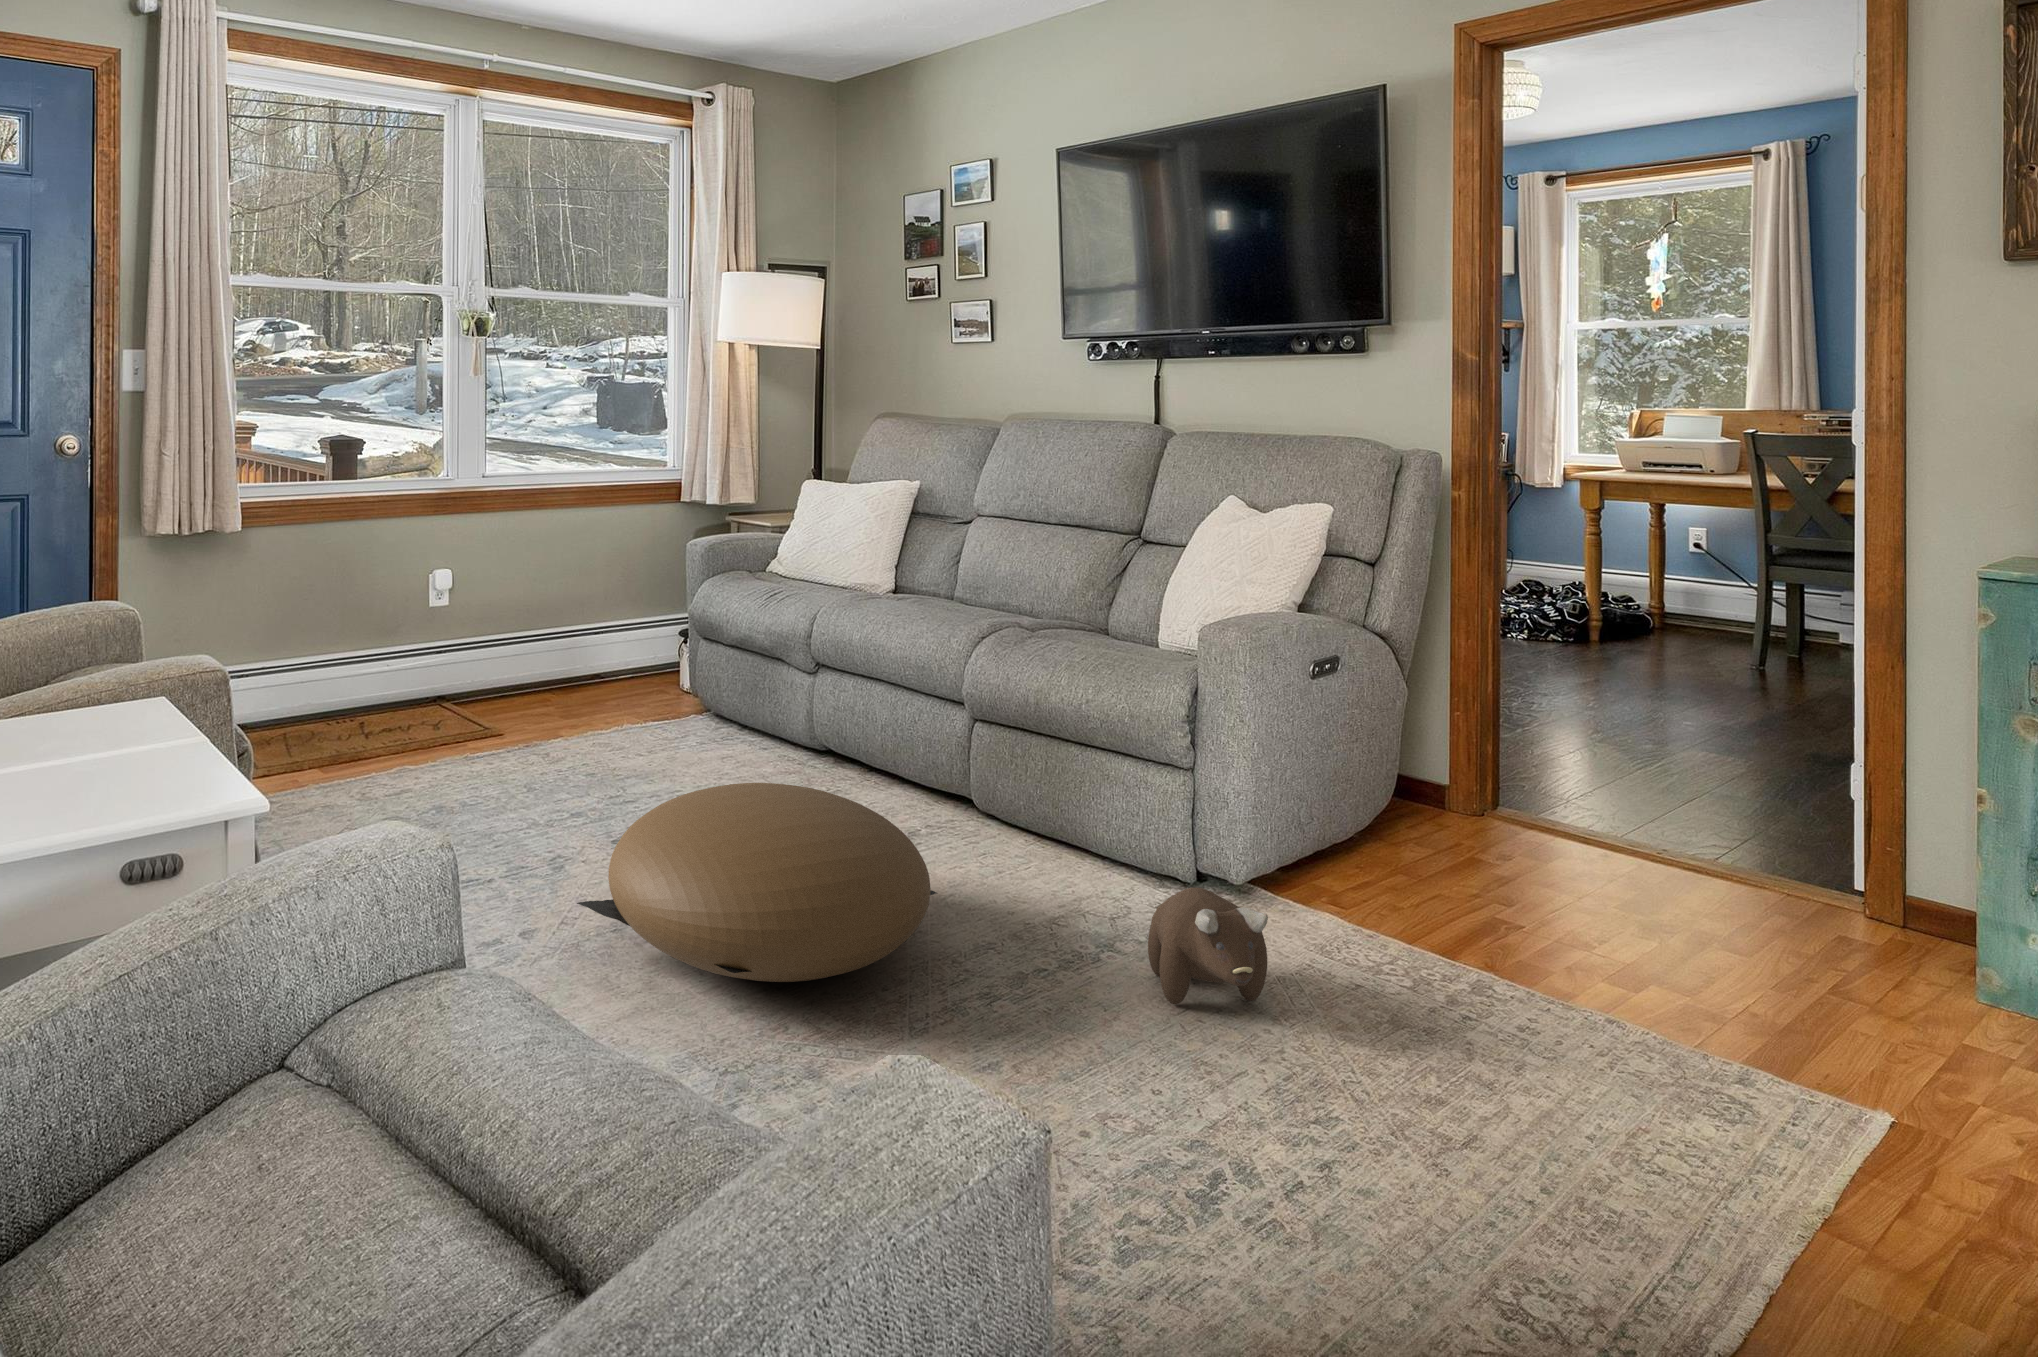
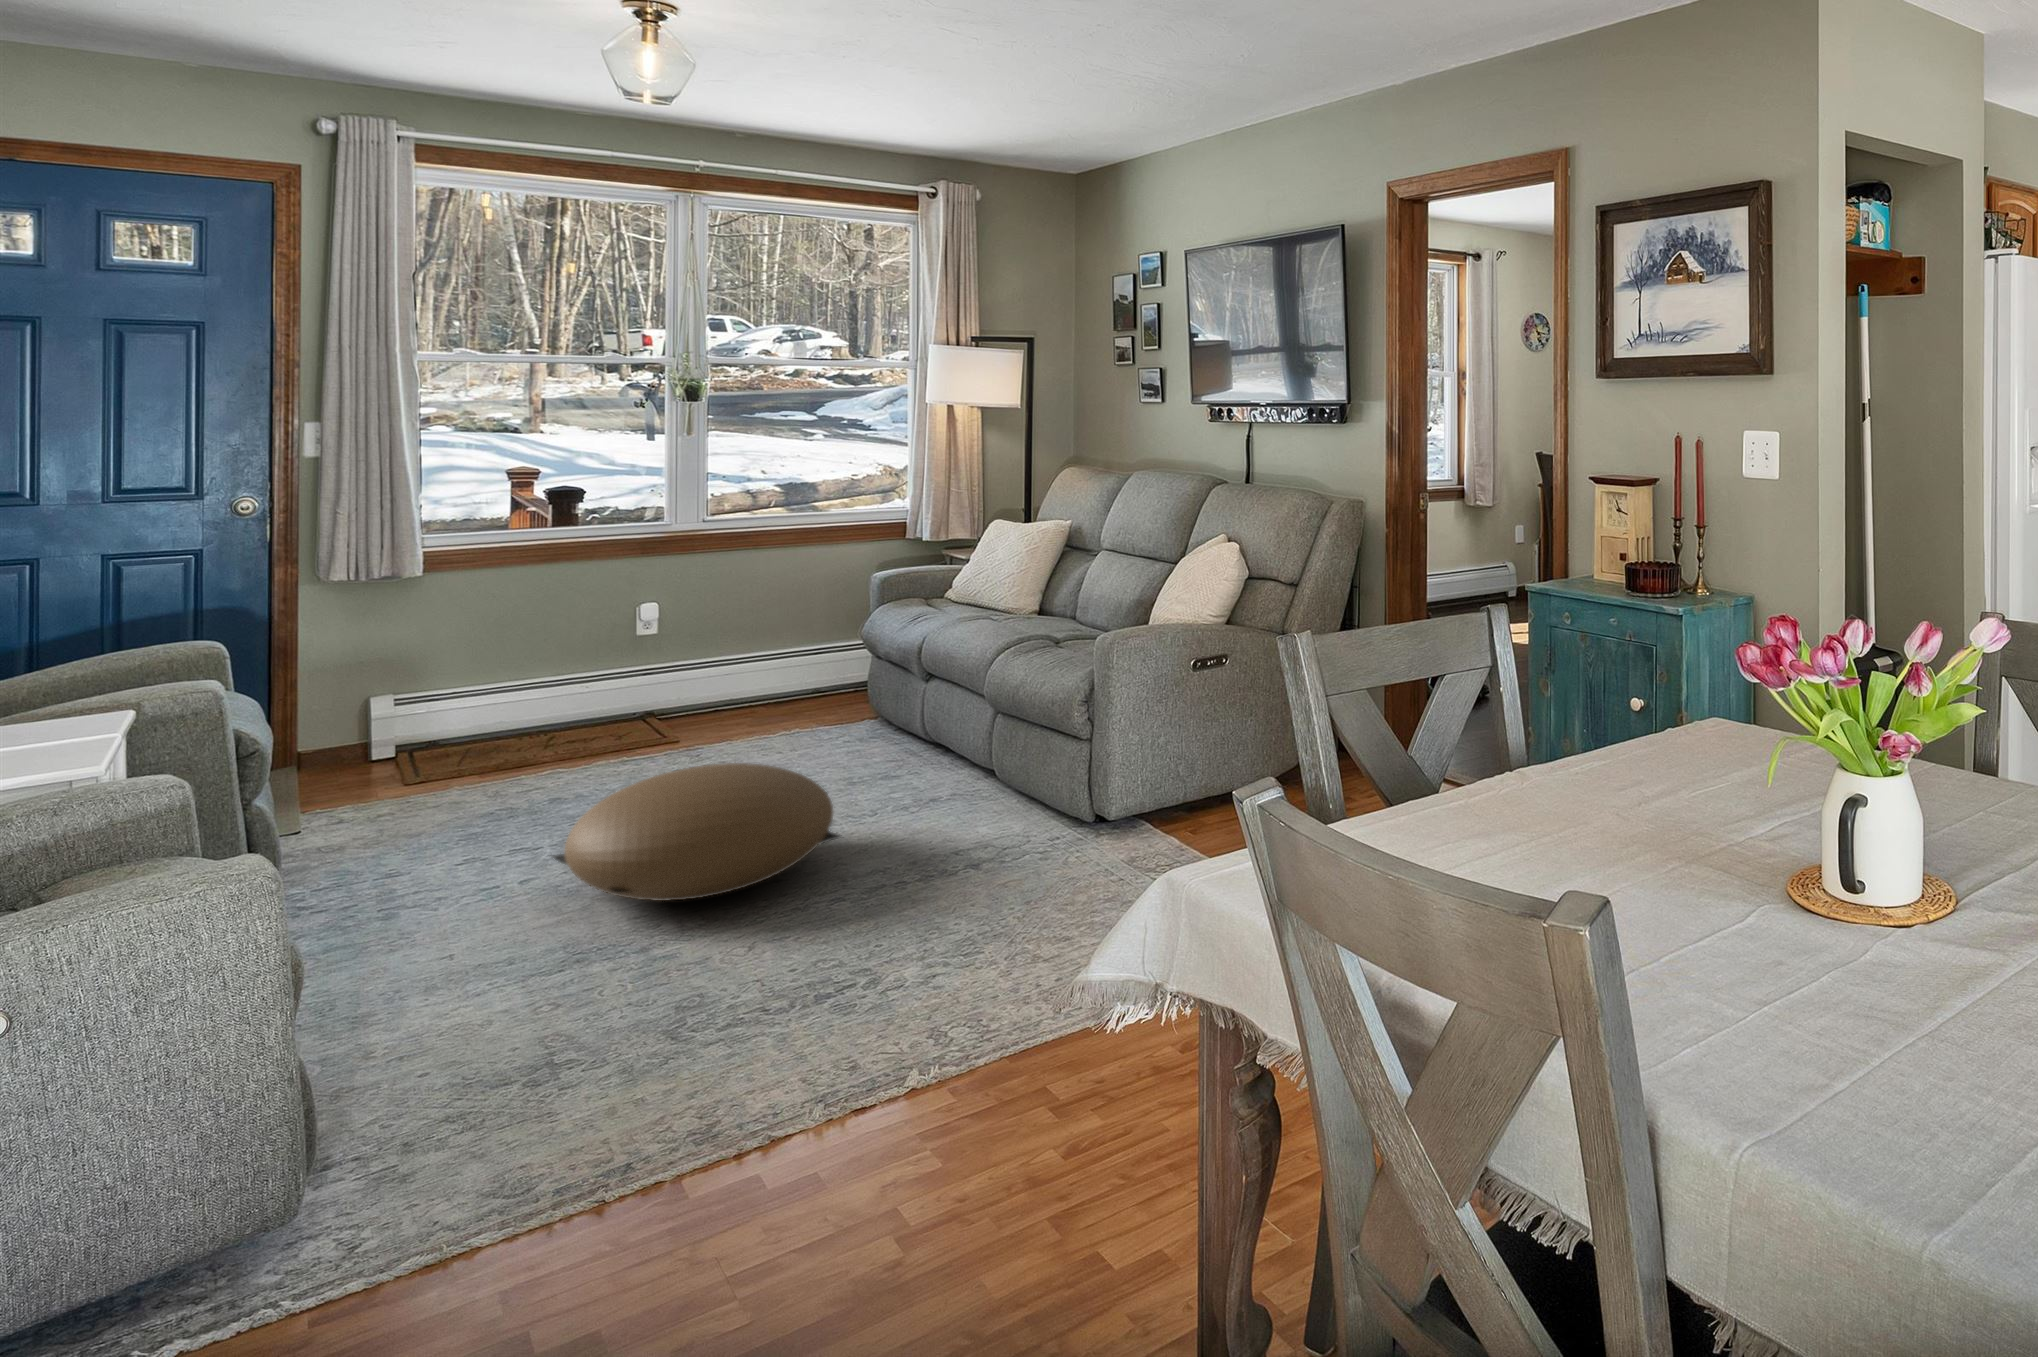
plush toy: present [1148,888,1268,1005] -> none [956,821,1037,902]

